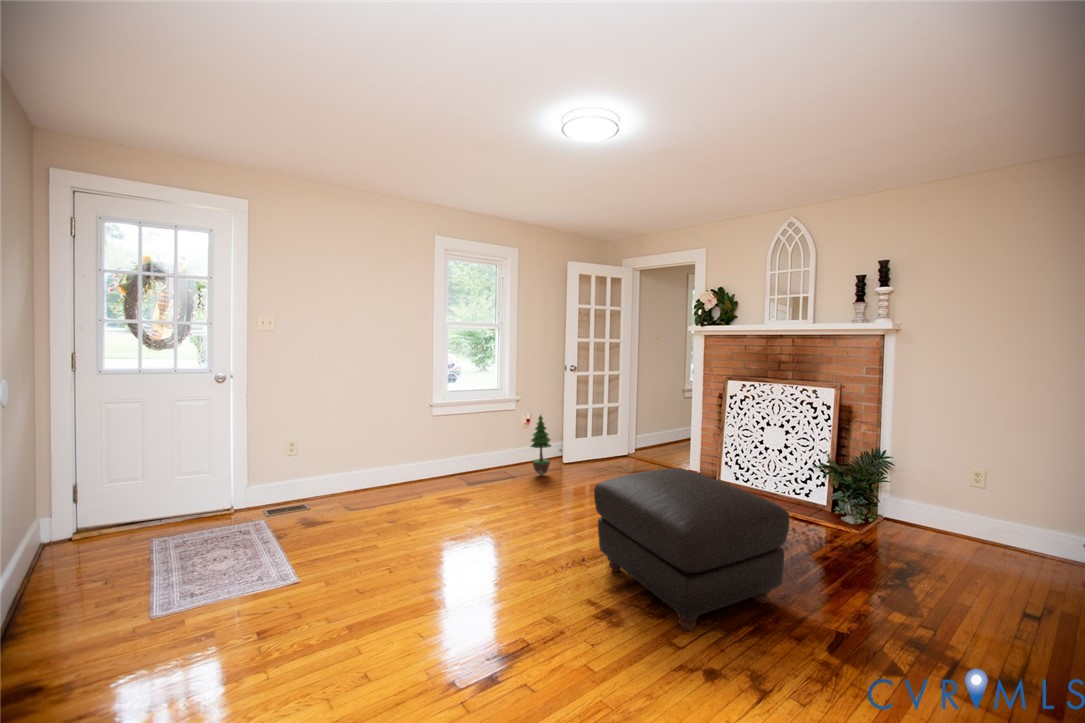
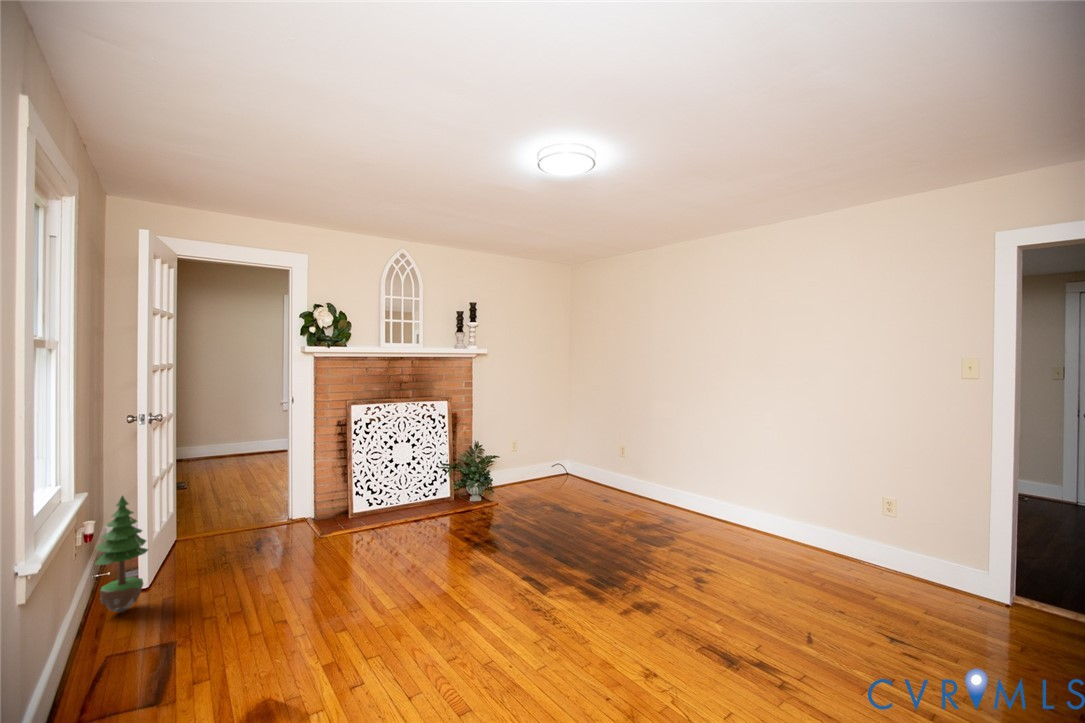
ottoman: present [594,468,790,631] -> none [454,479,607,608]

